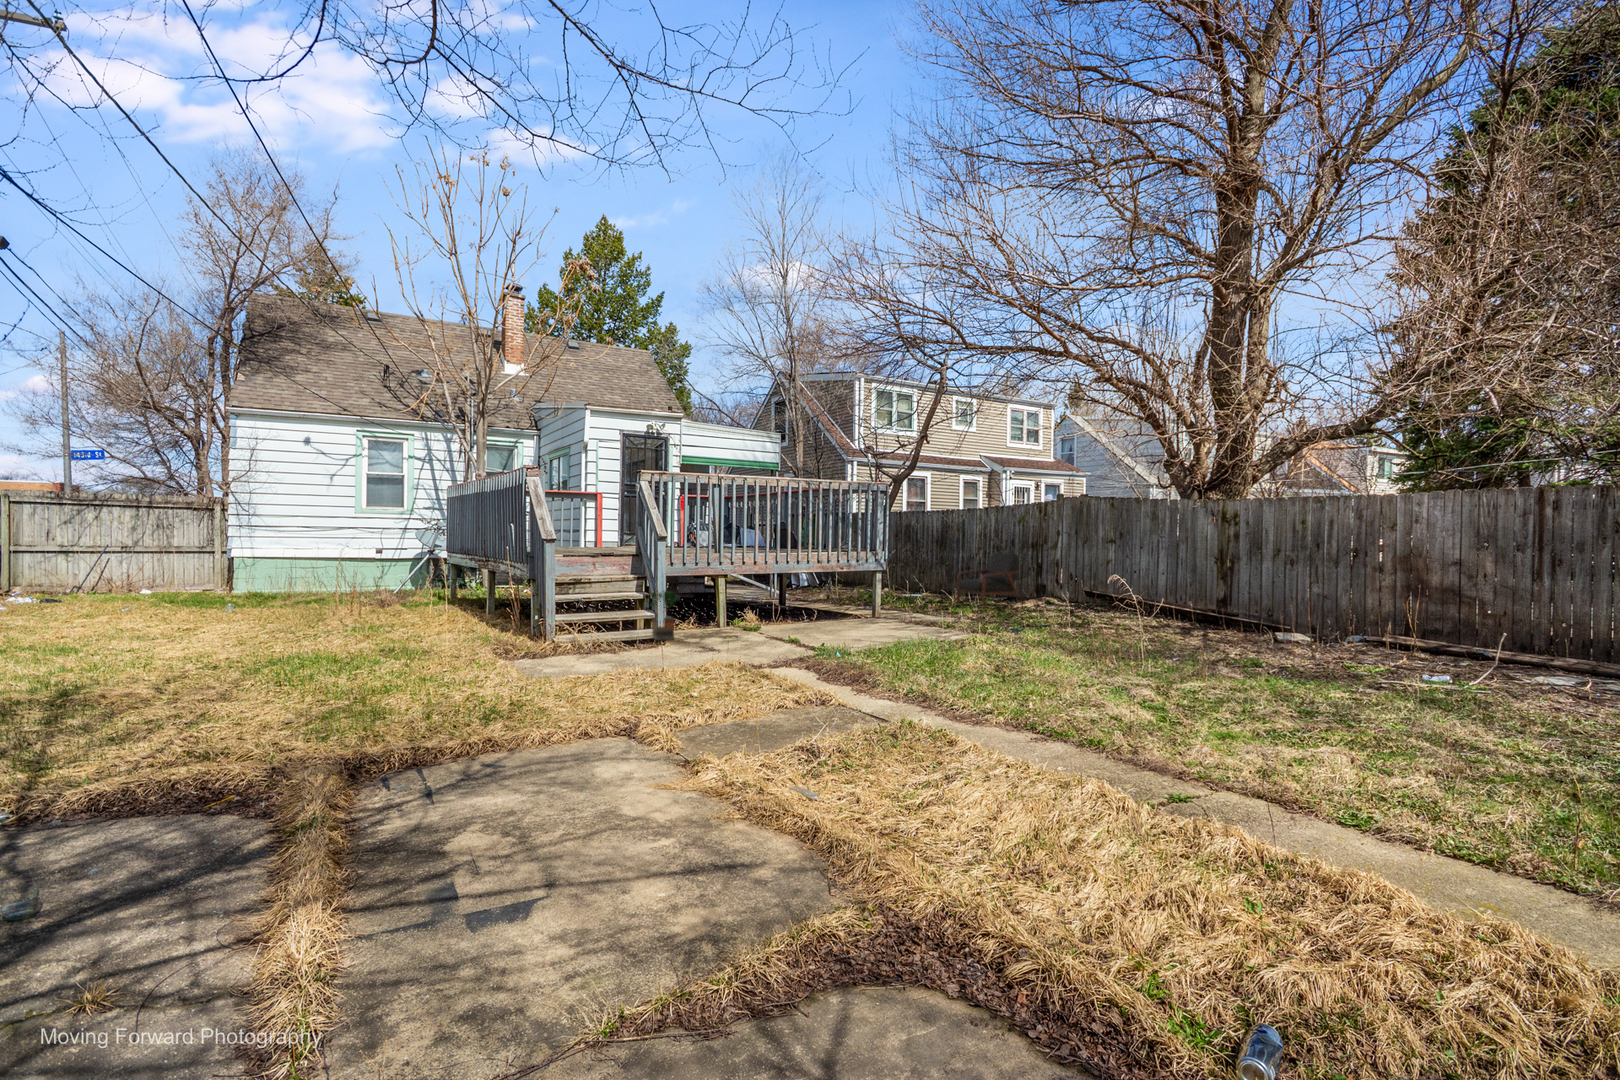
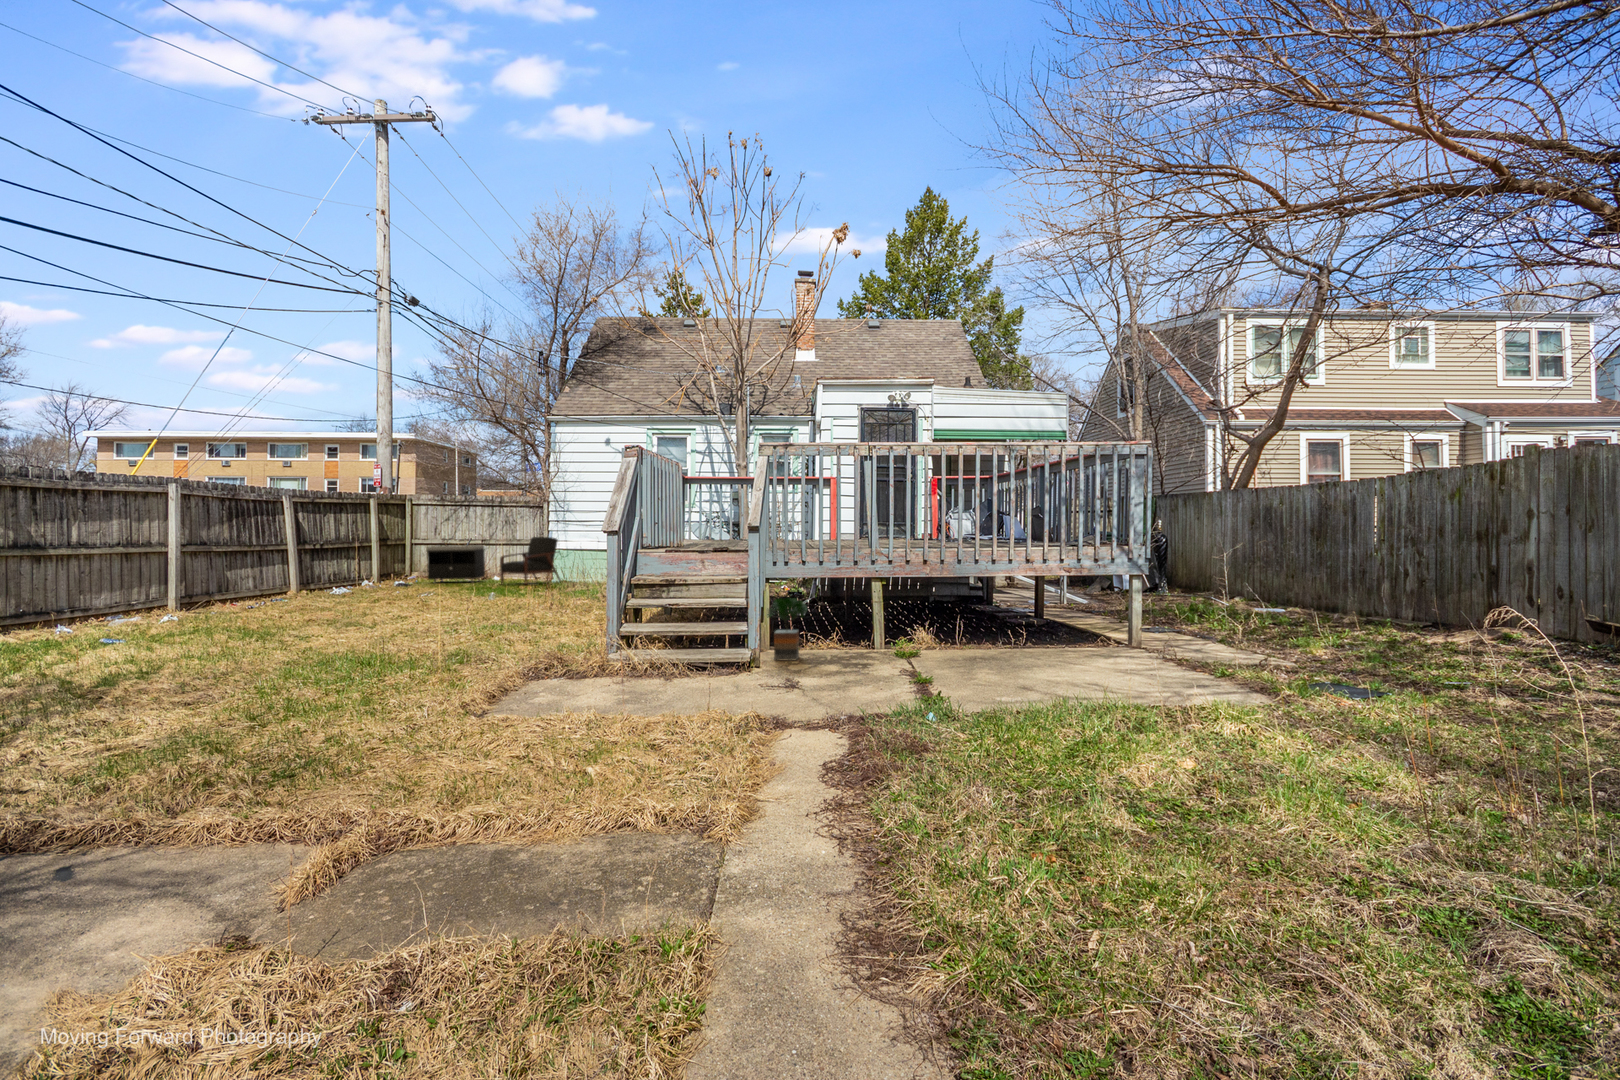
storage bench: none [46,550,127,596] -> present [426,545,485,582]
chair: present [957,553,1019,607] -> present [500,537,561,585]

